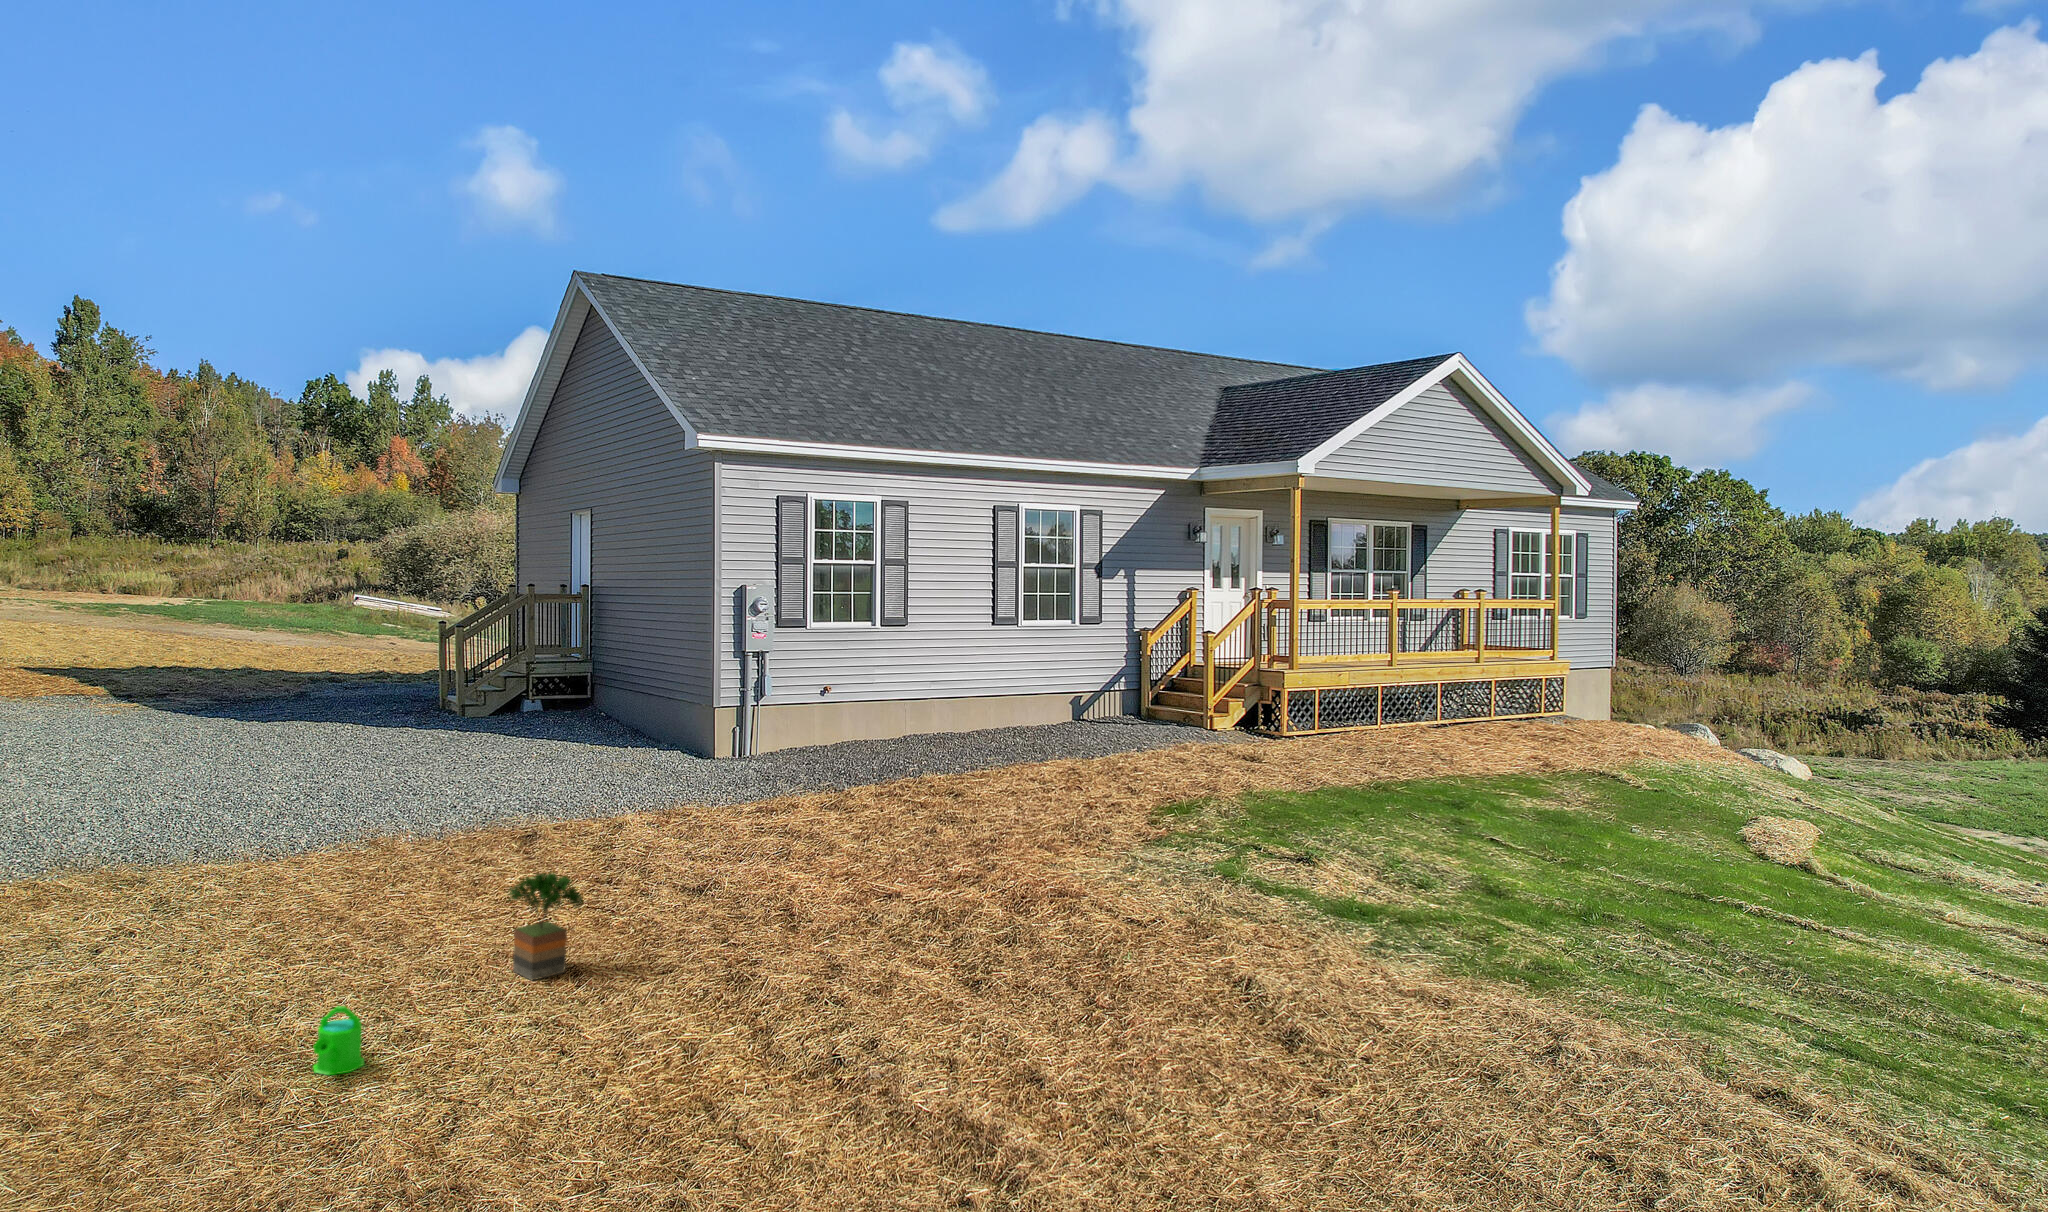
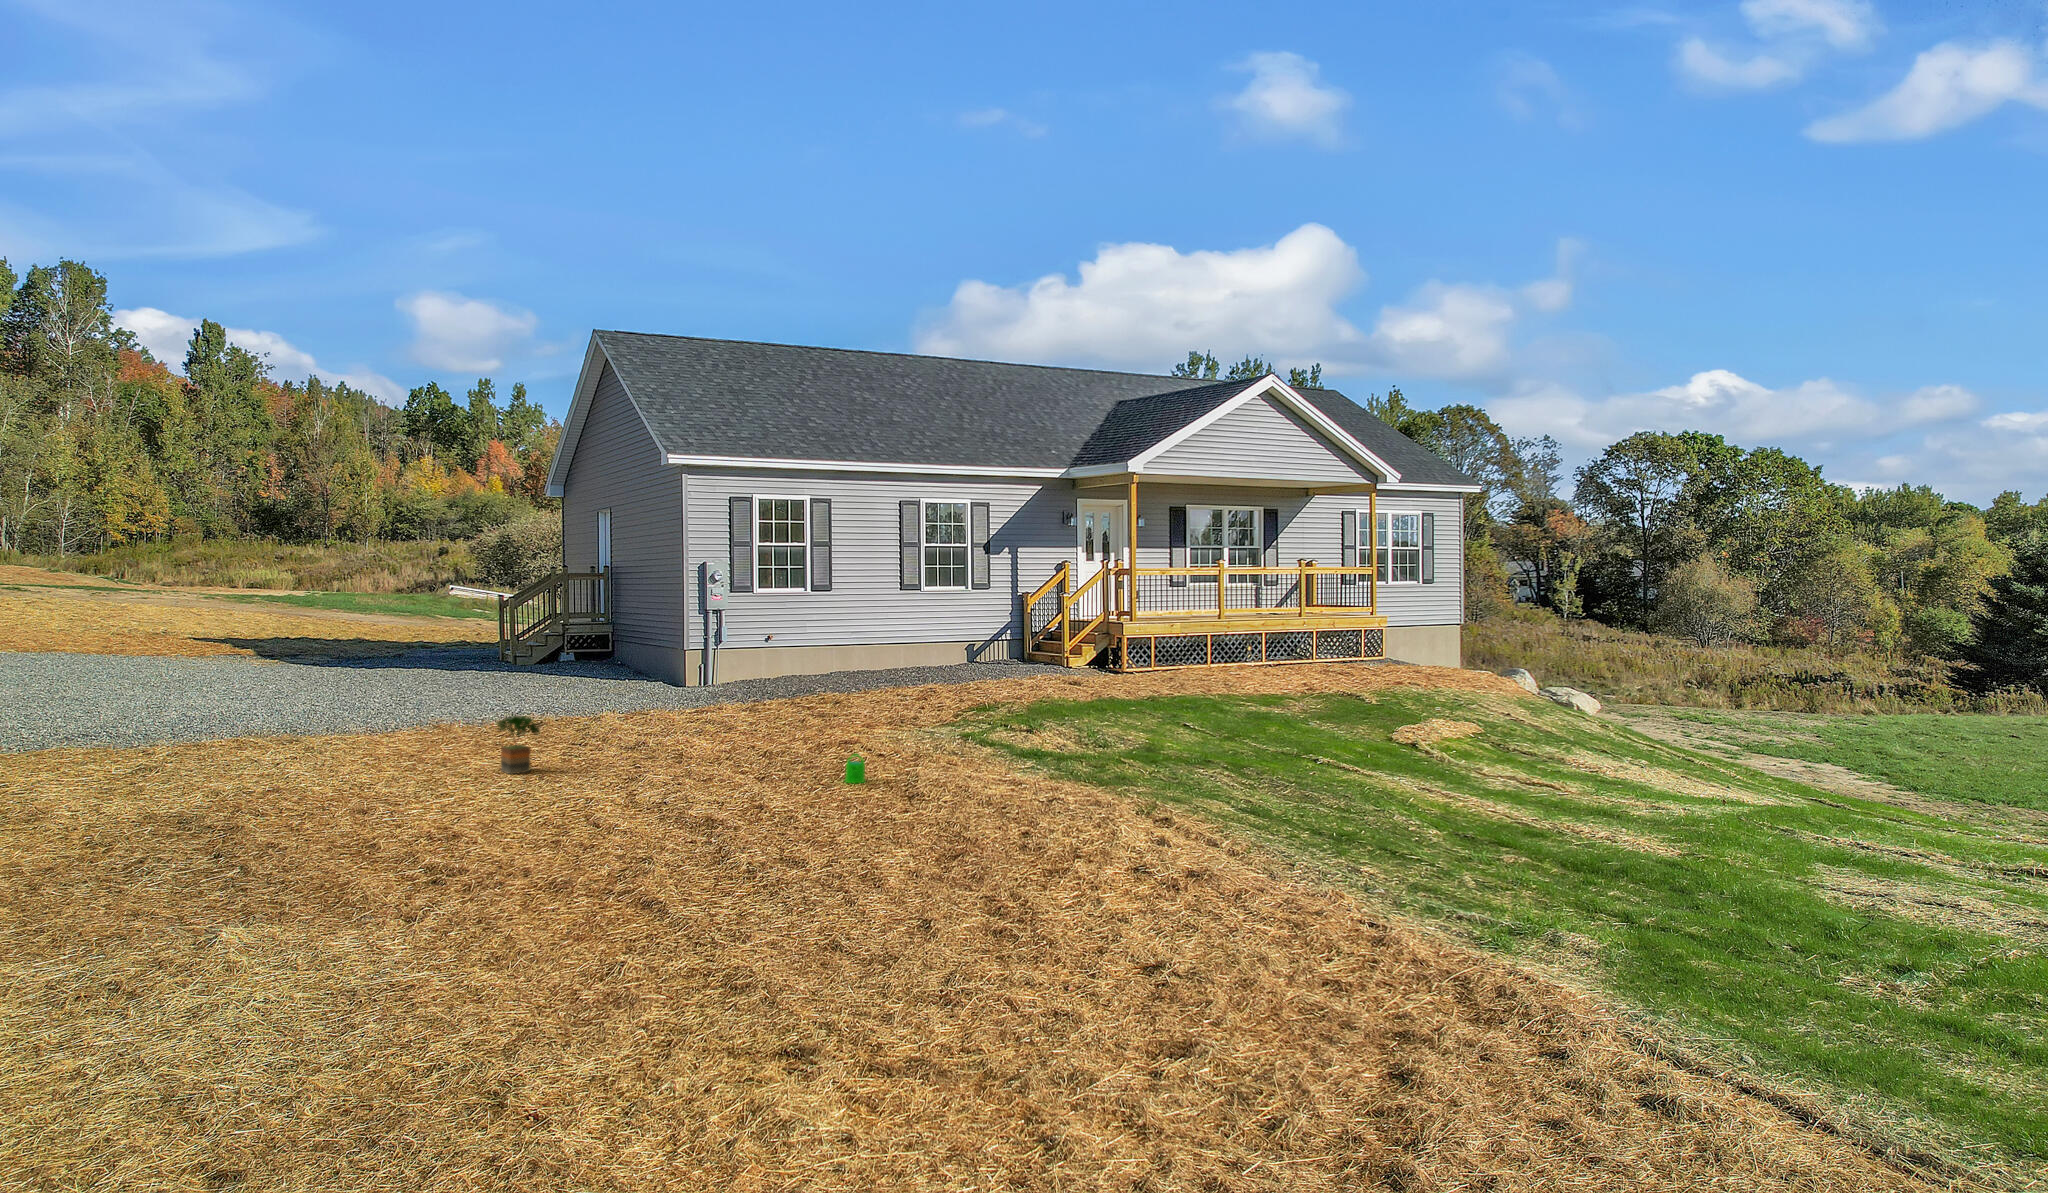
watering can: present [313,1006,364,1075] -> present [845,753,865,783]

